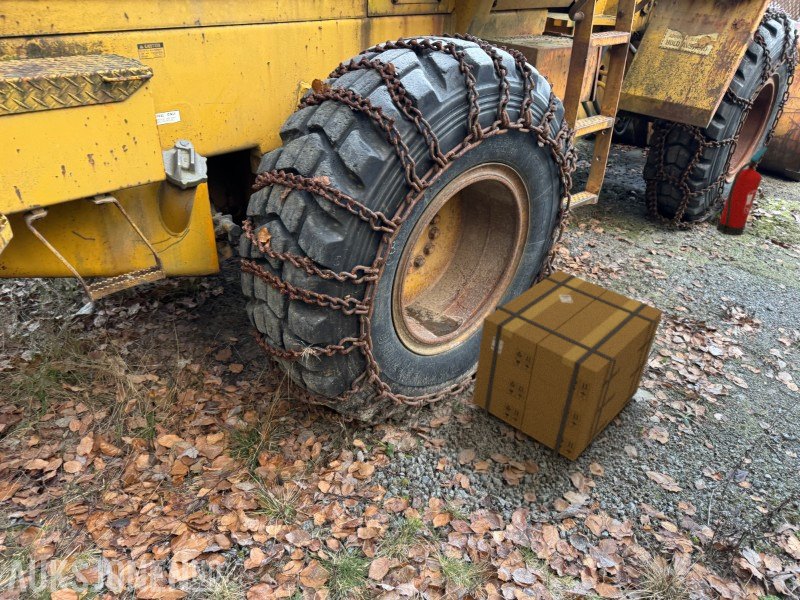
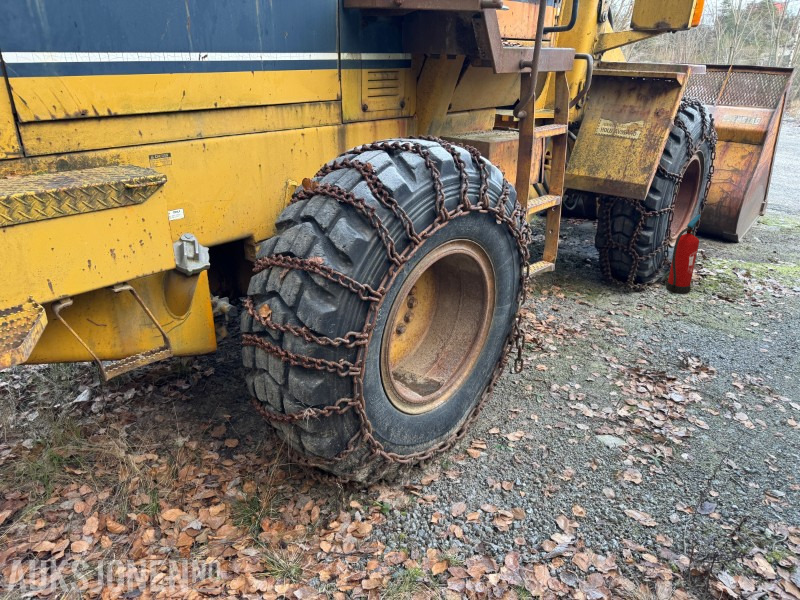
cardboard box: present [473,270,662,461] -> none [459,331,622,505]

